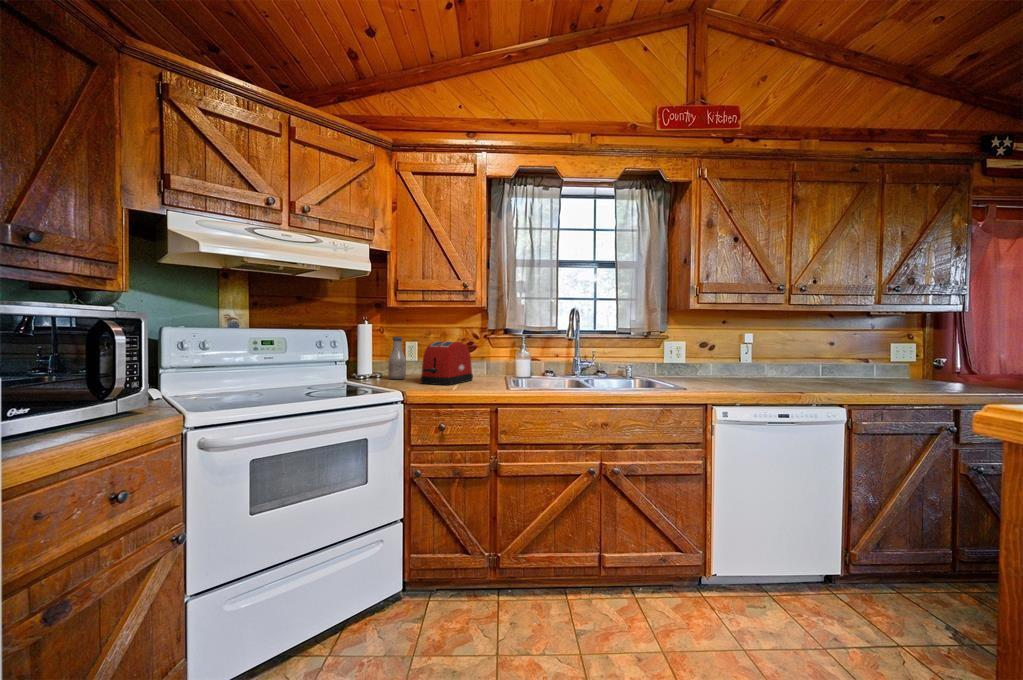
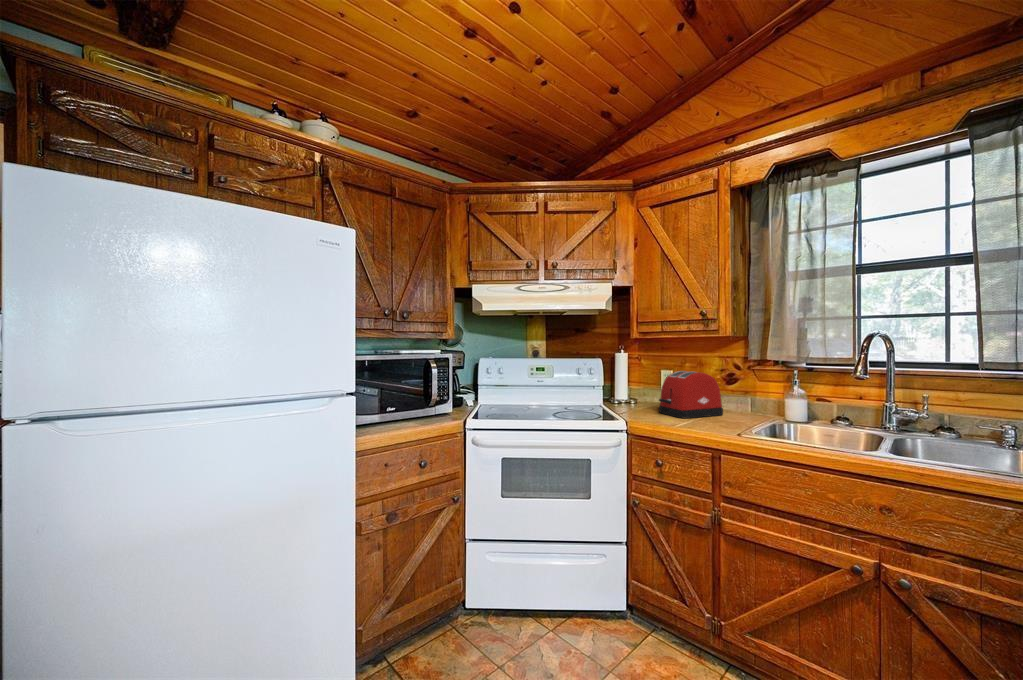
bottle: present [388,337,406,379] -> none [639,364,656,405]

